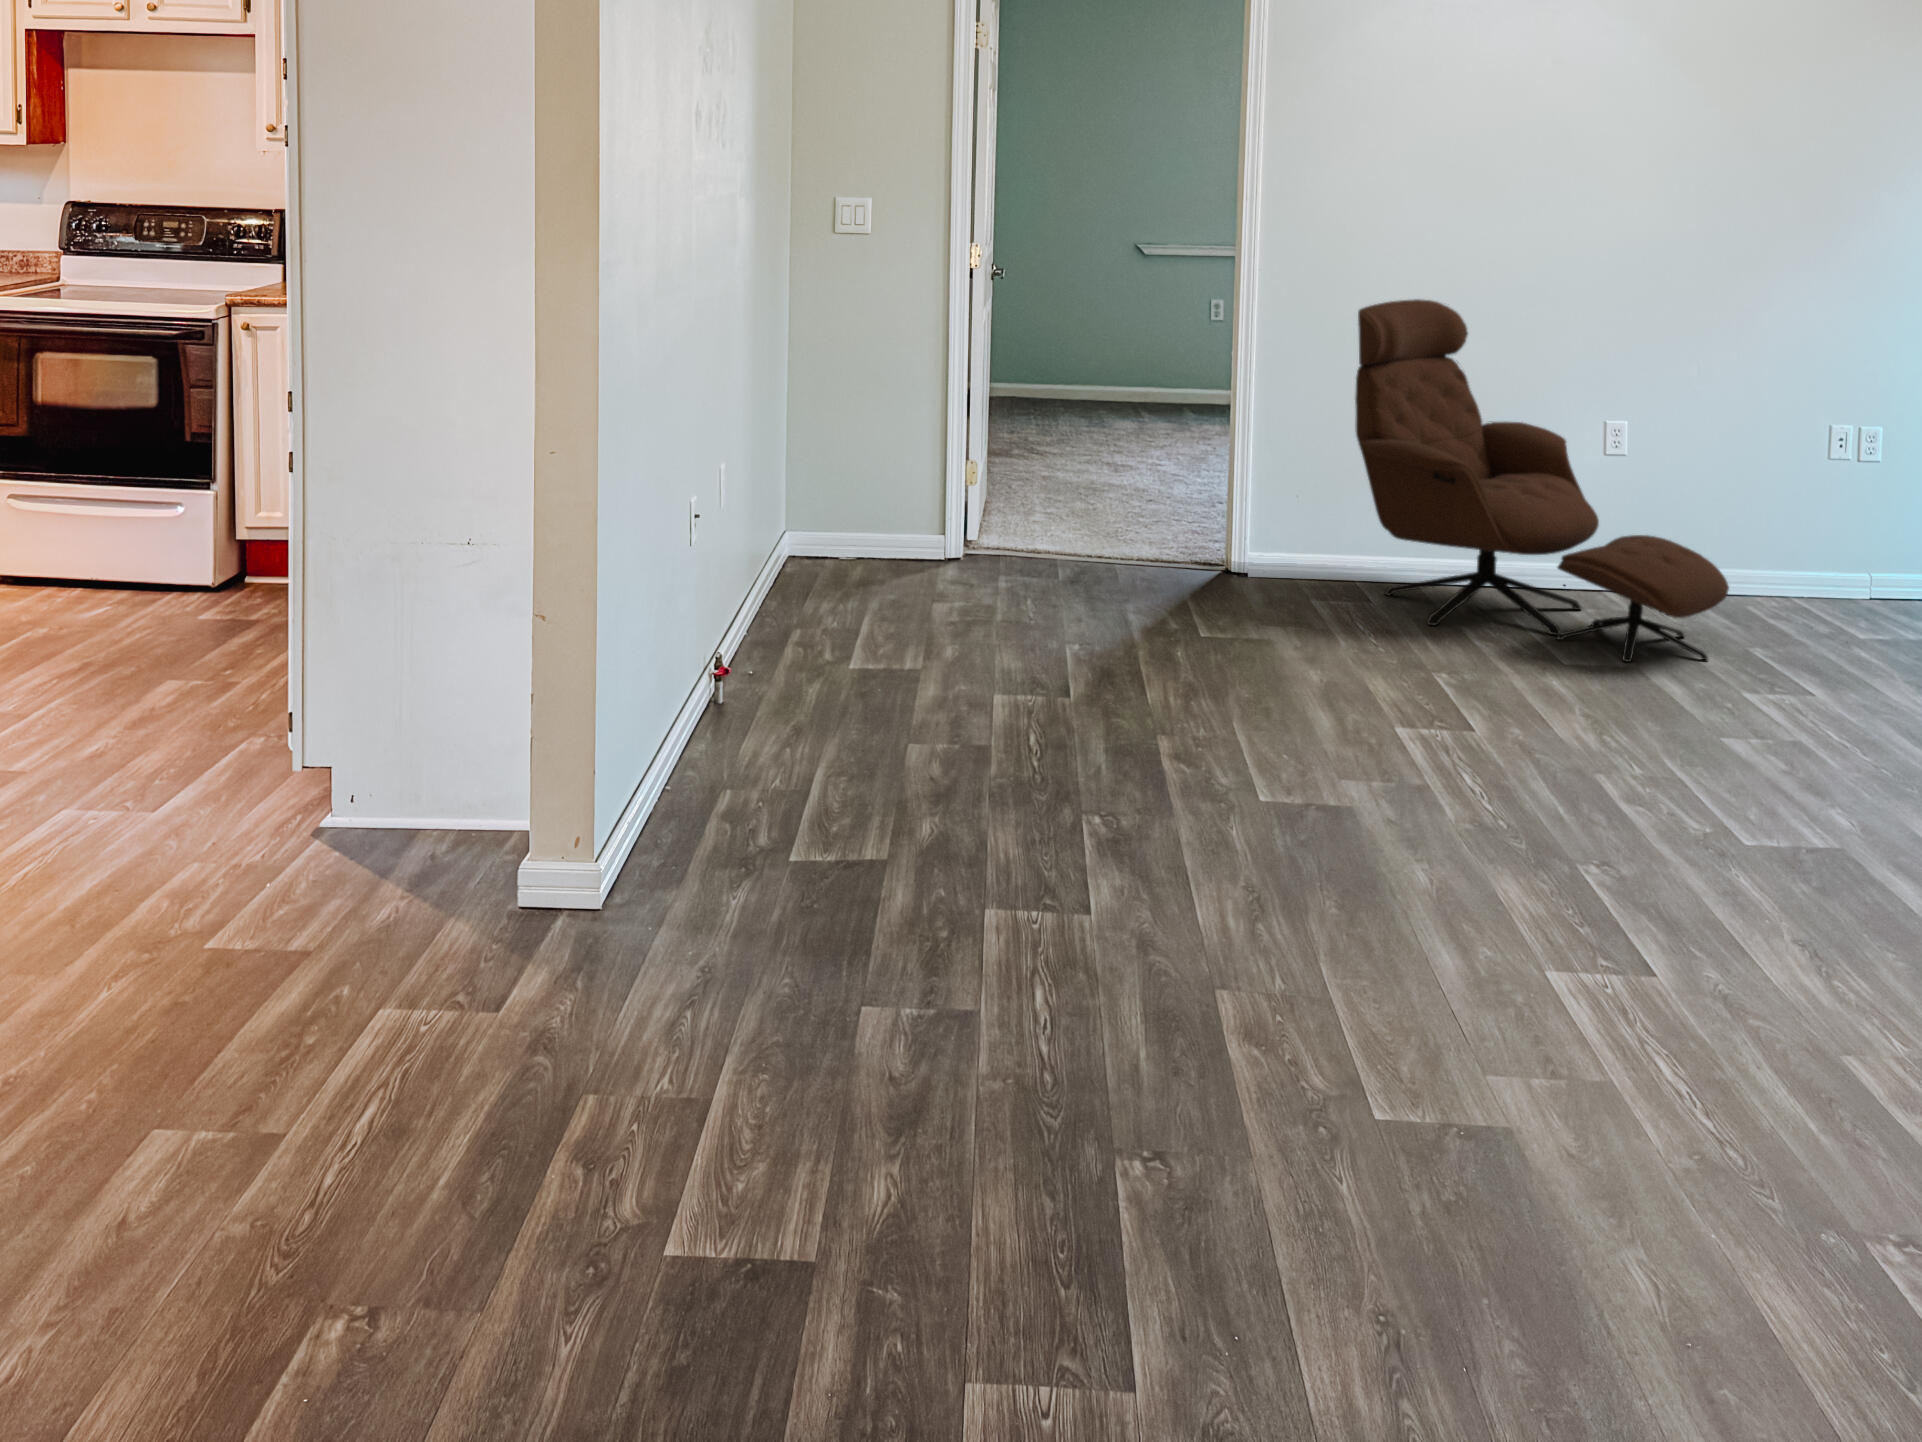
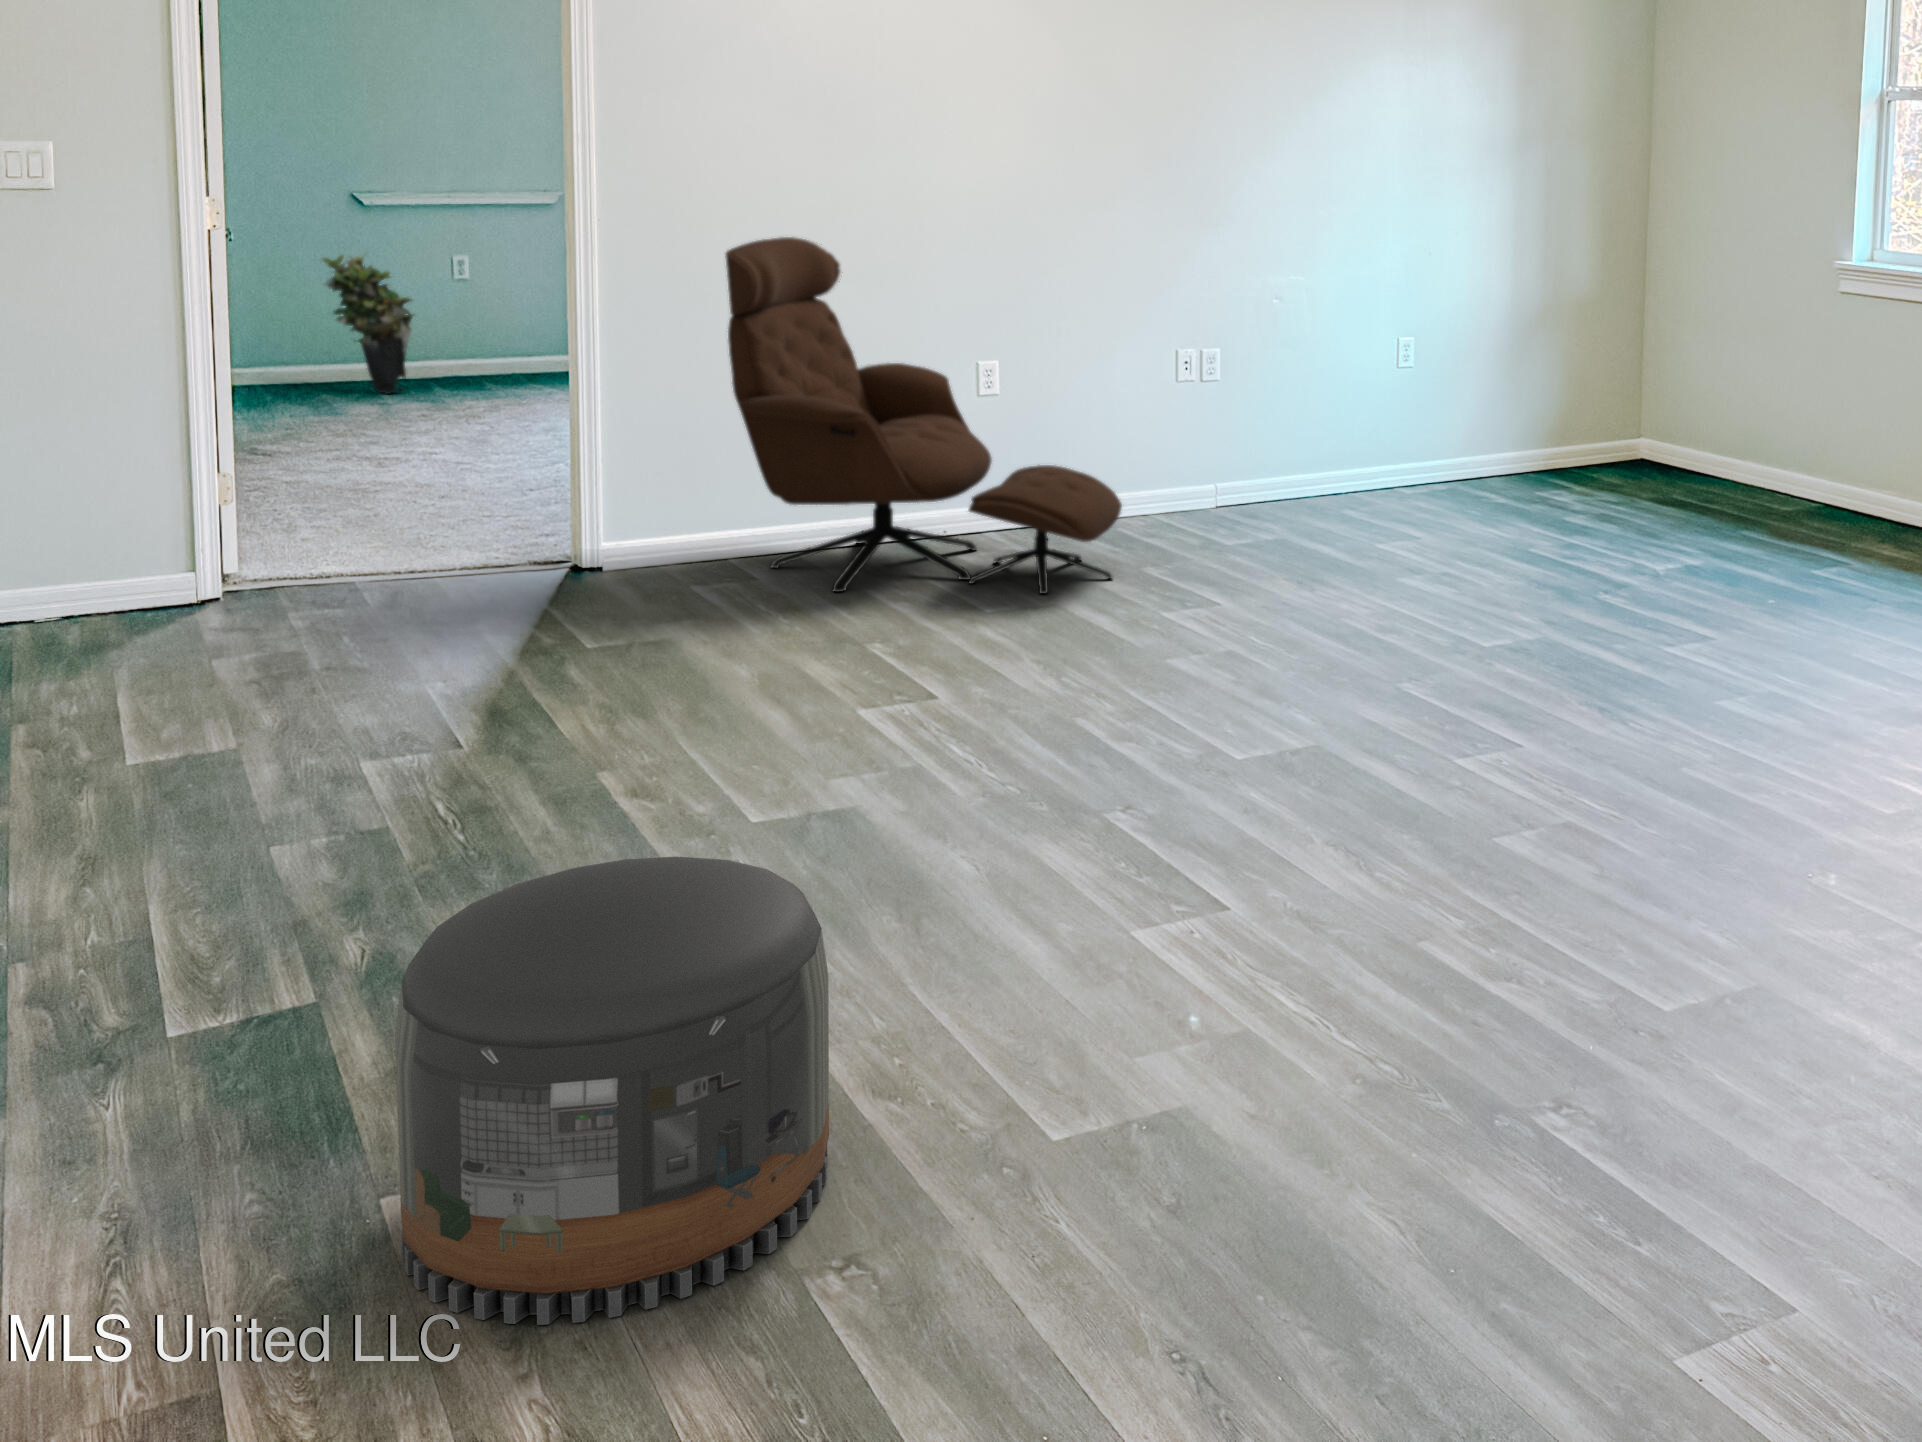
potted plant: none [1129,303,1191,417] -> present [322,255,413,394]
pouf: none [860,783,1179,1150] -> present [395,857,829,1325]

